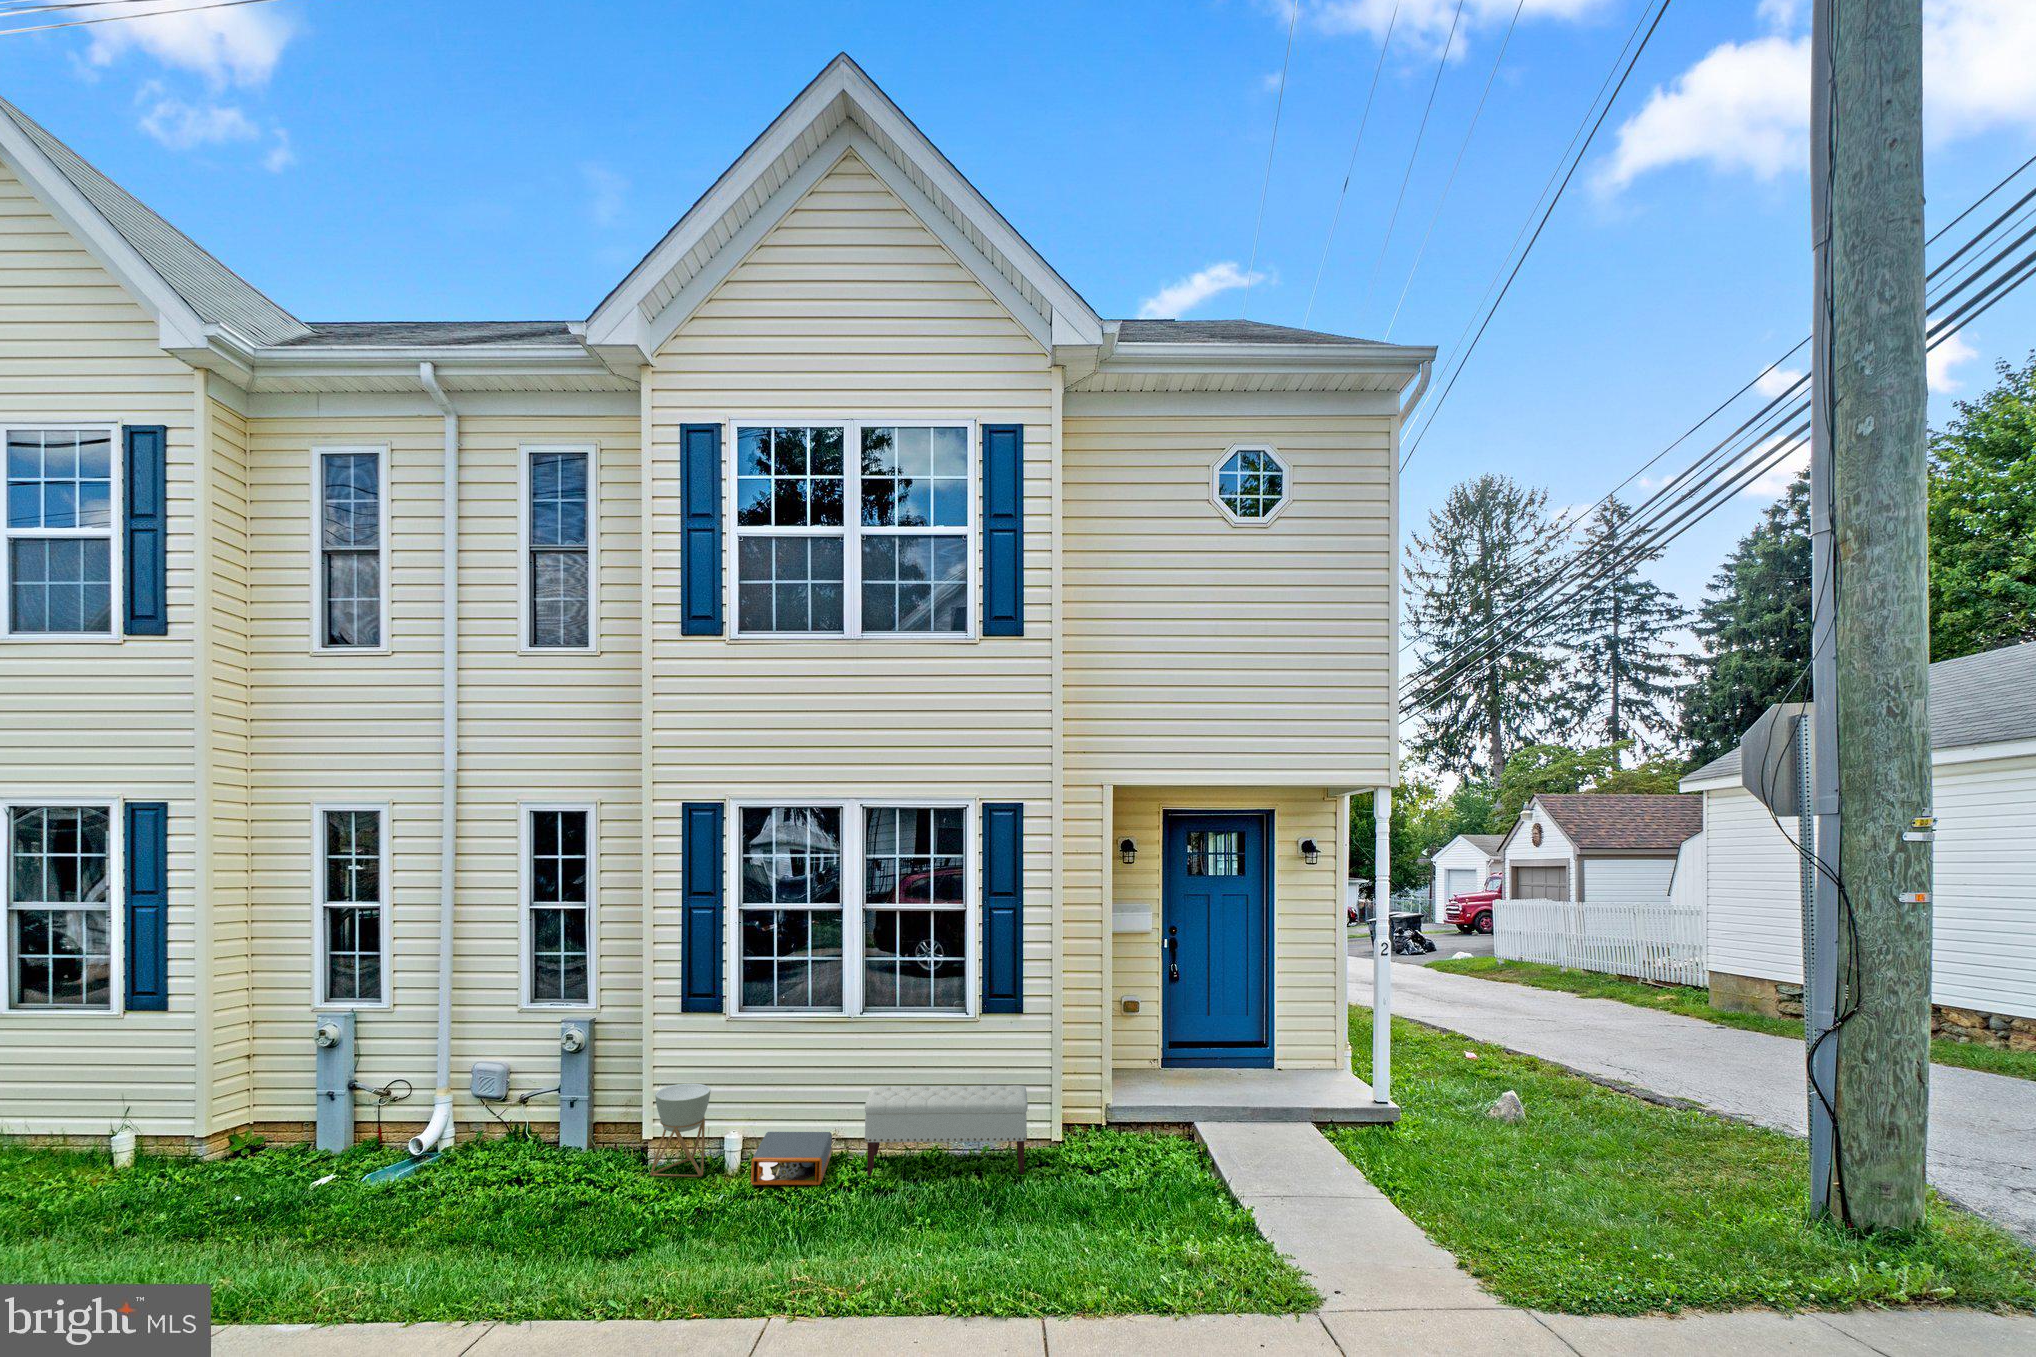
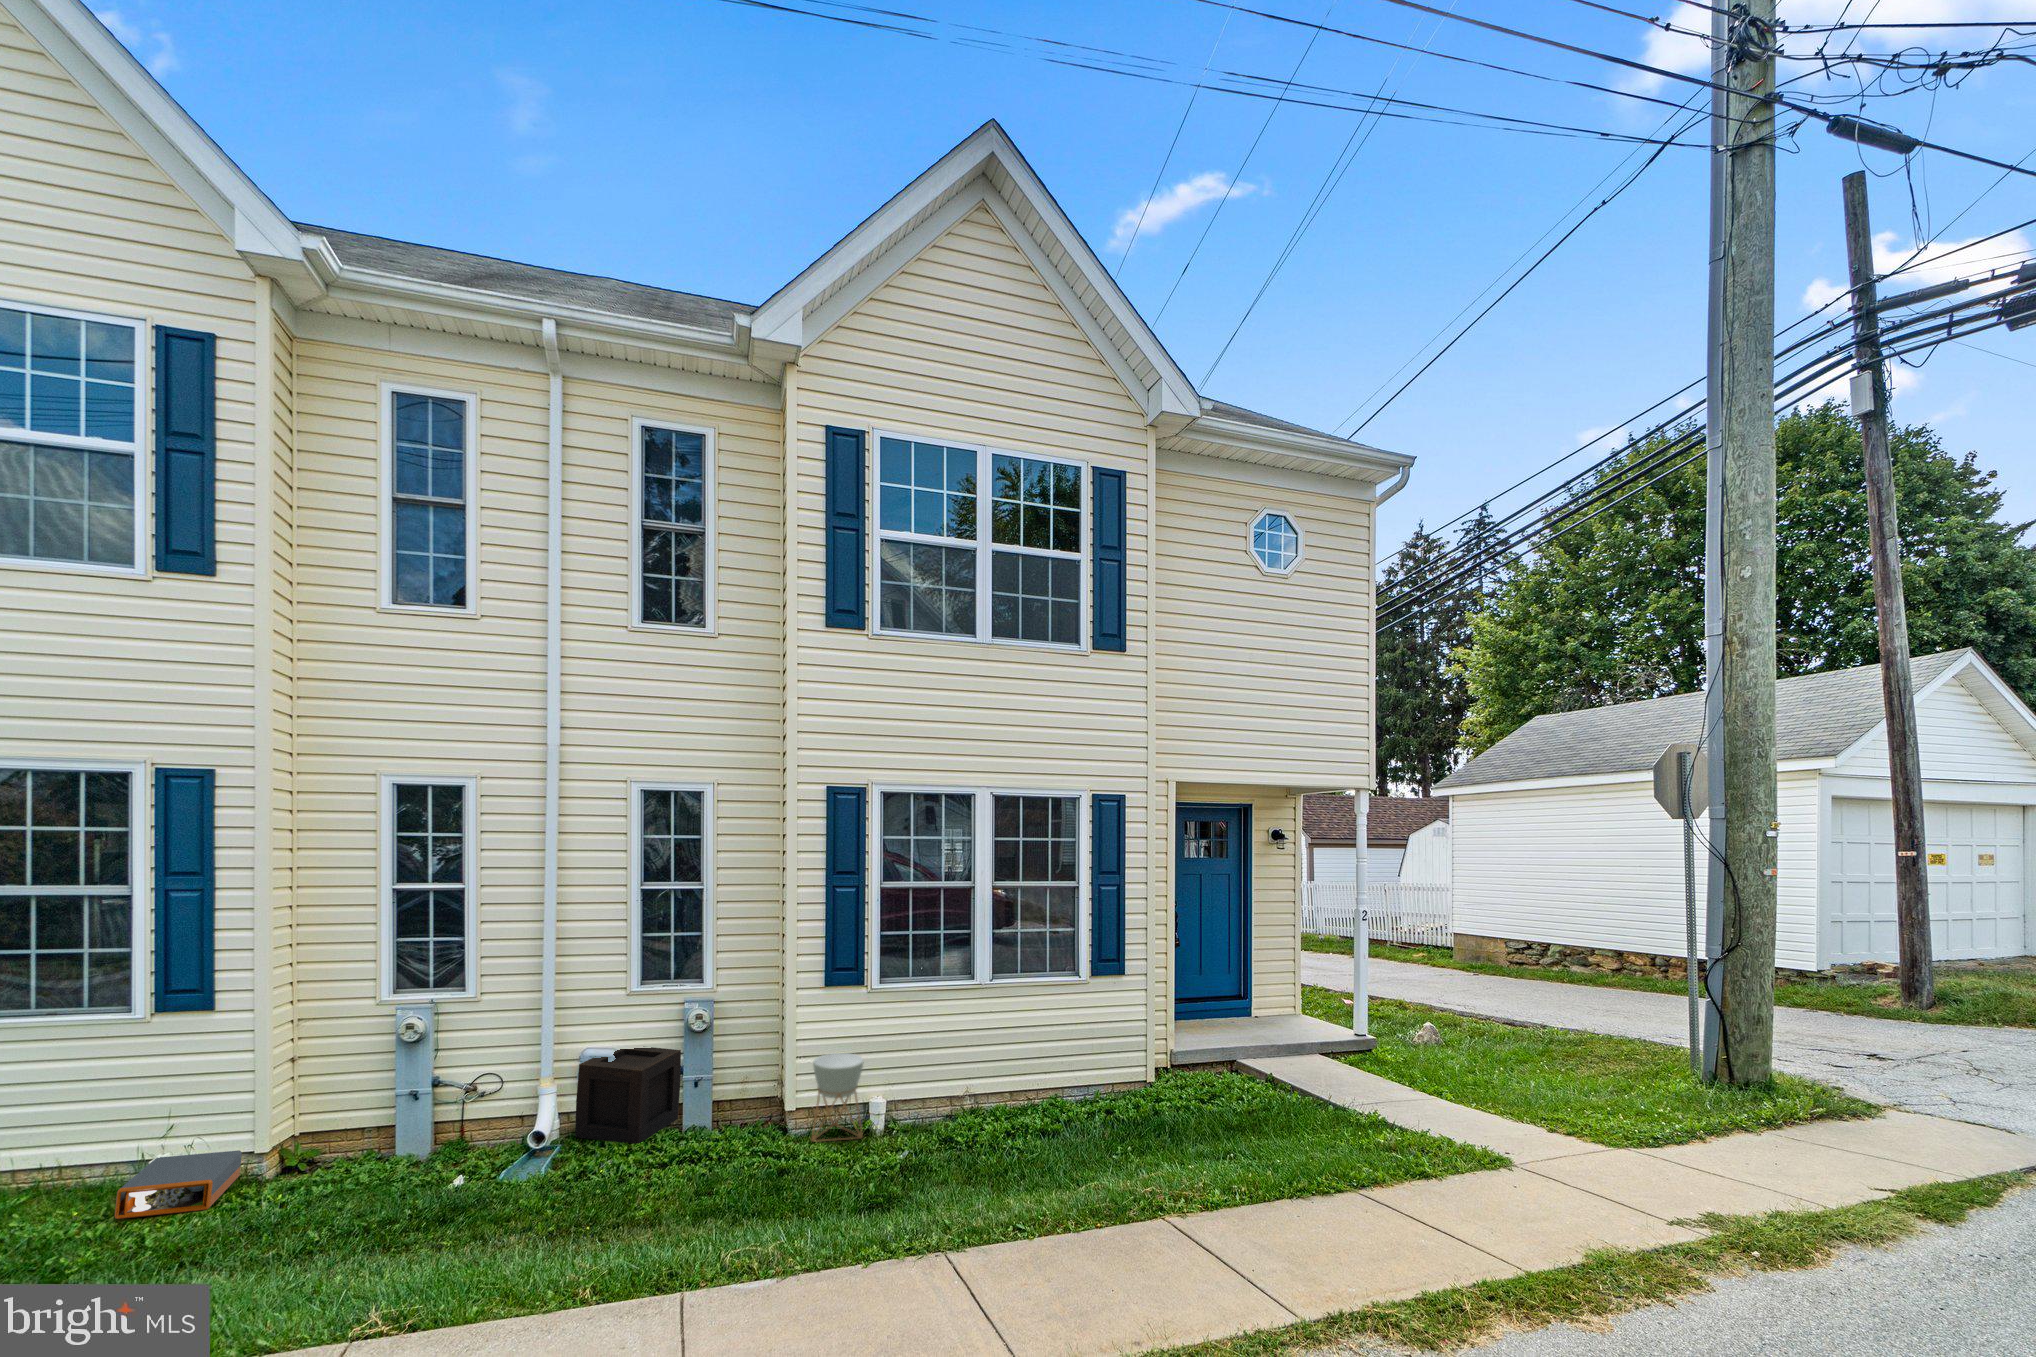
wooden crate: none [455,1059,563,1162] -> present [575,1047,681,1144]
bench: present [864,1085,1028,1176] -> none [999,1036,1147,1124]
storage box: present [751,1132,832,1185] -> present [115,1150,242,1219]

